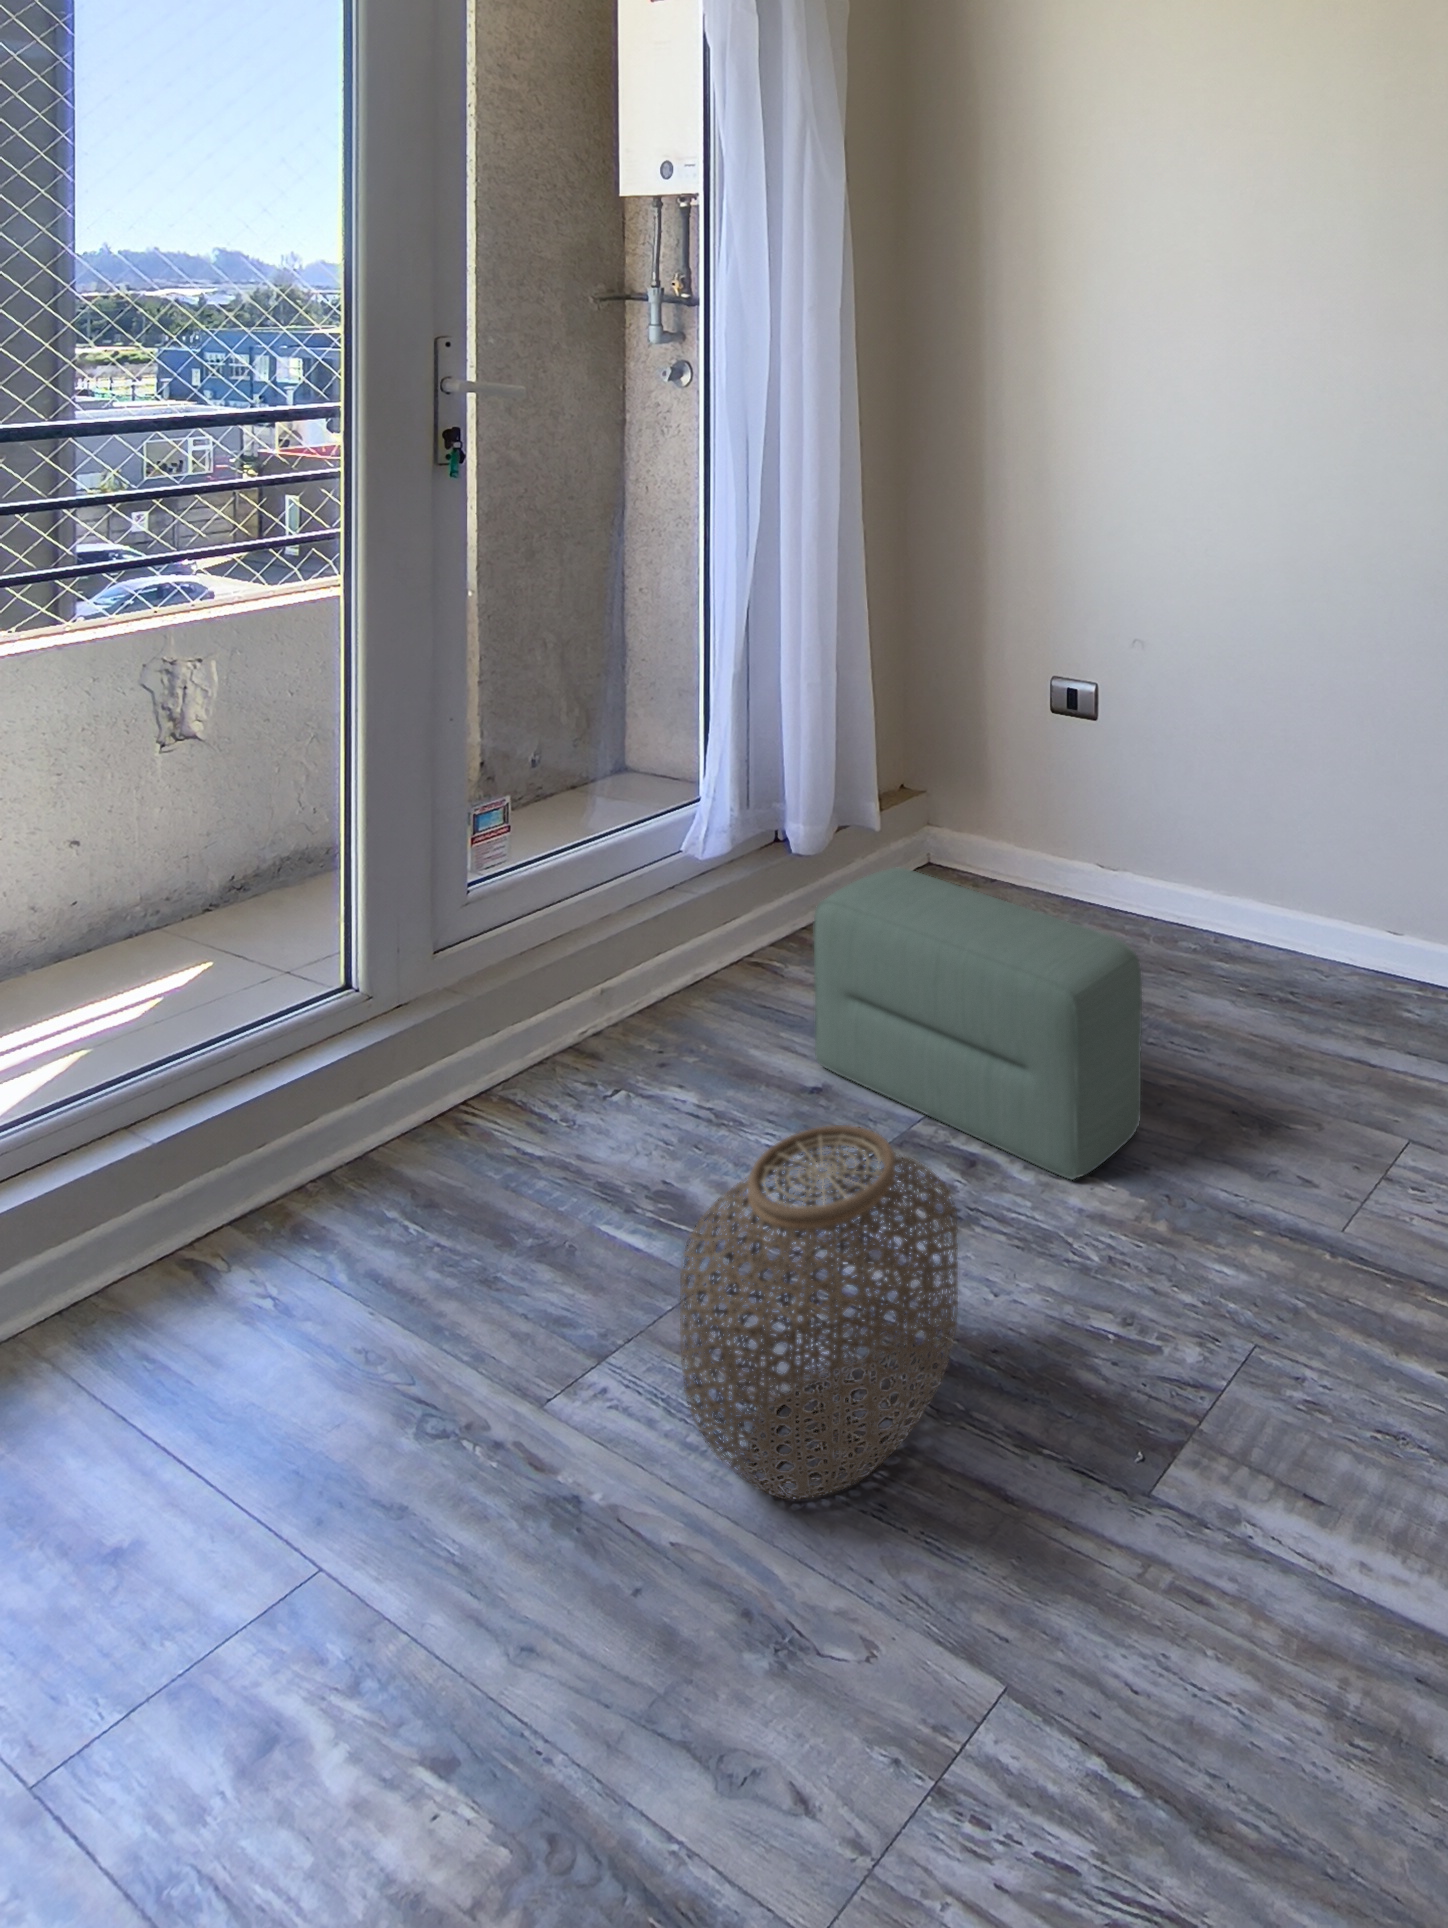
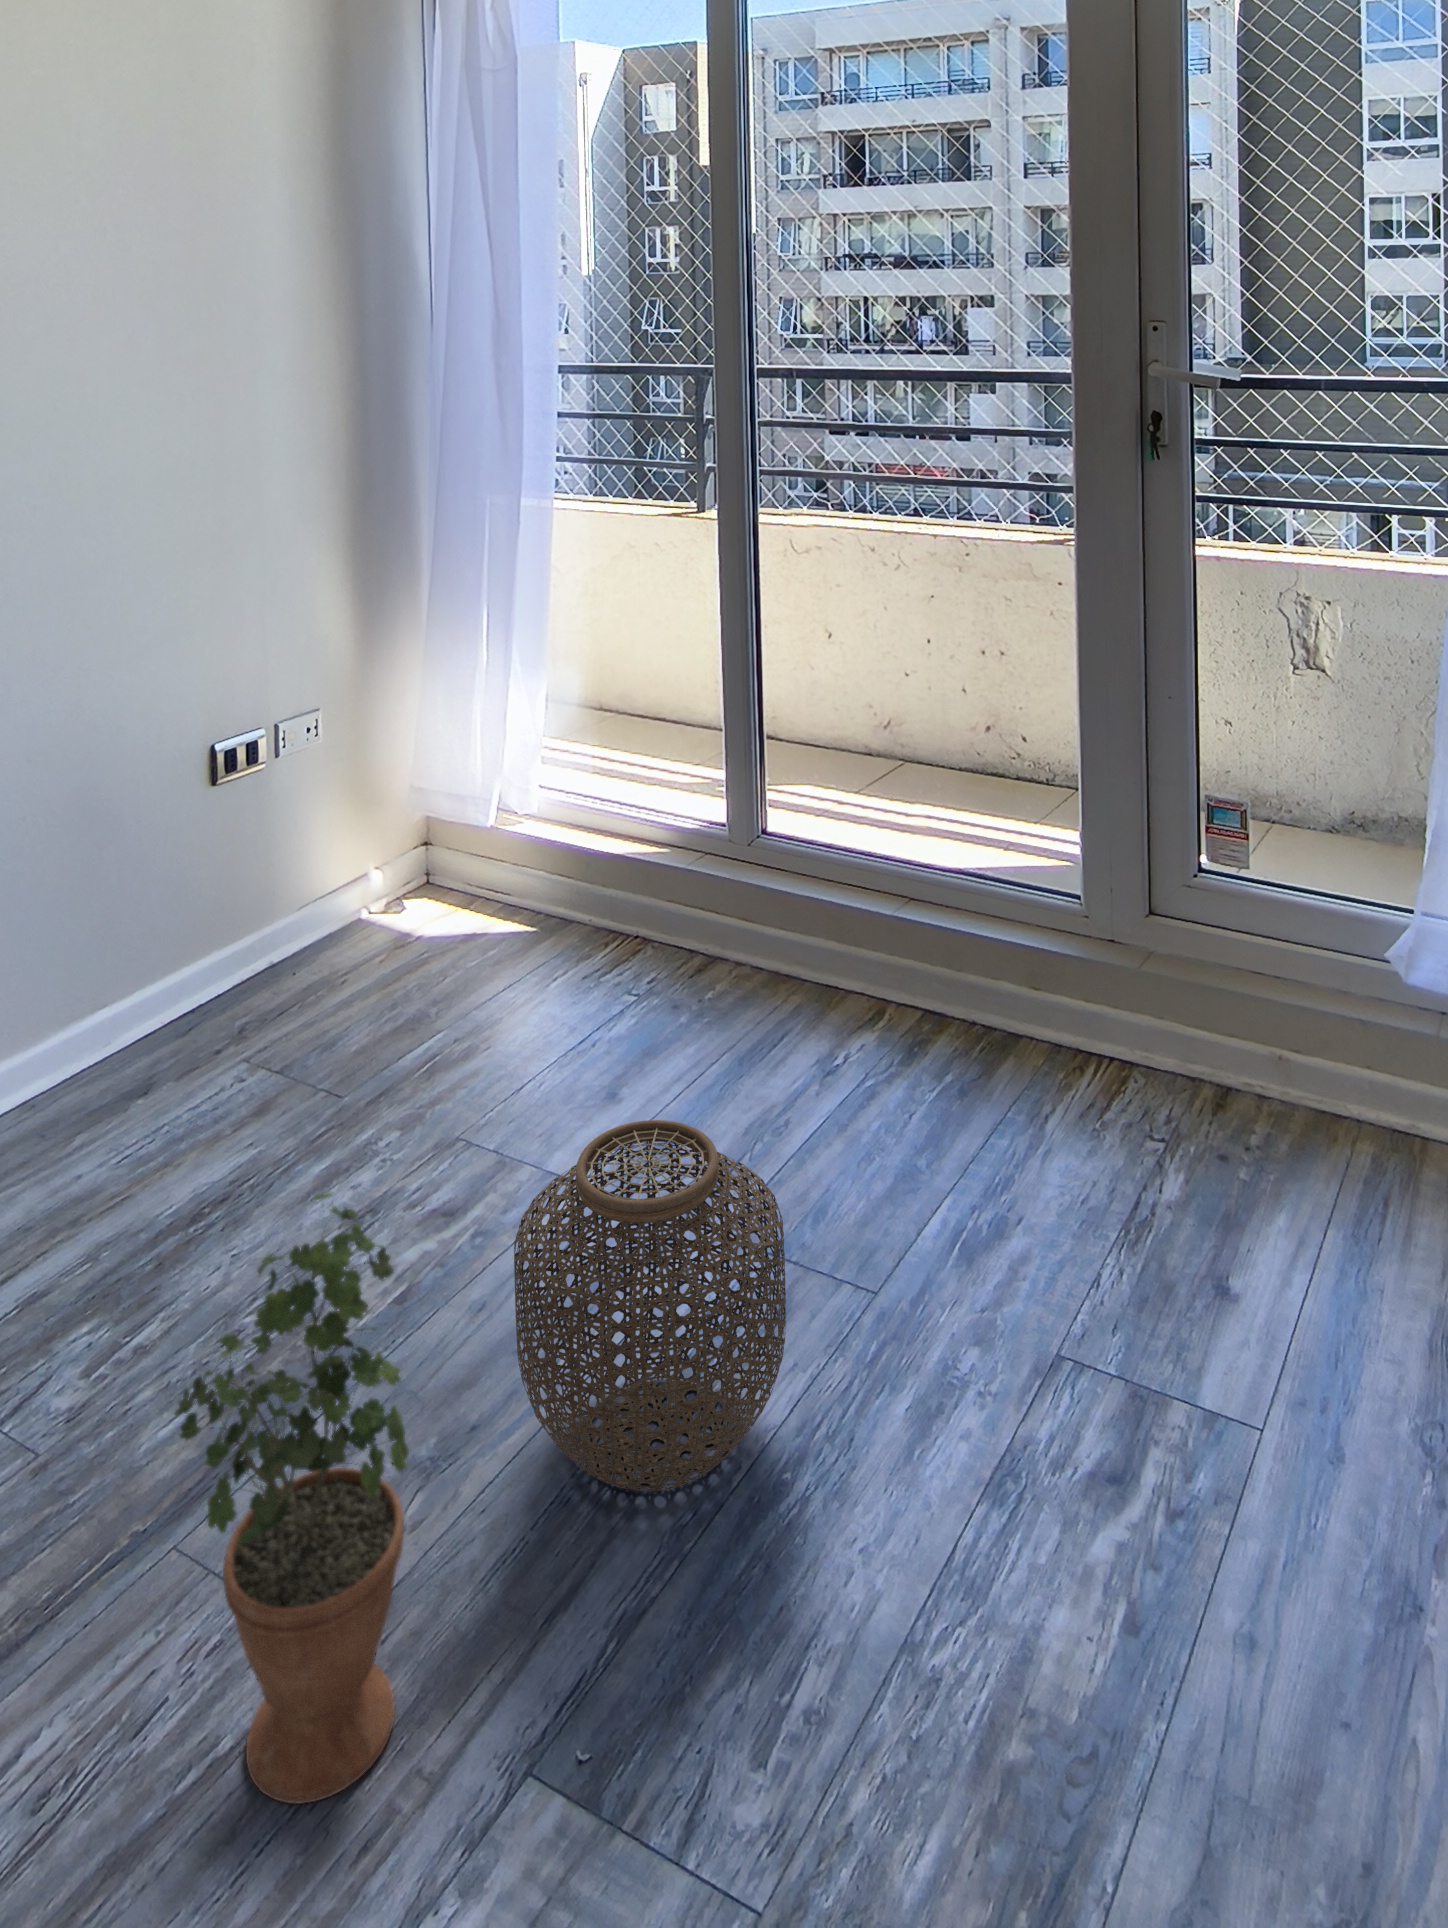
pouf: present [814,868,1142,1179] -> none [1092,1067,1385,1689]
potted plant: none [960,1203,1185,1745] -> present [174,1193,409,1804]

